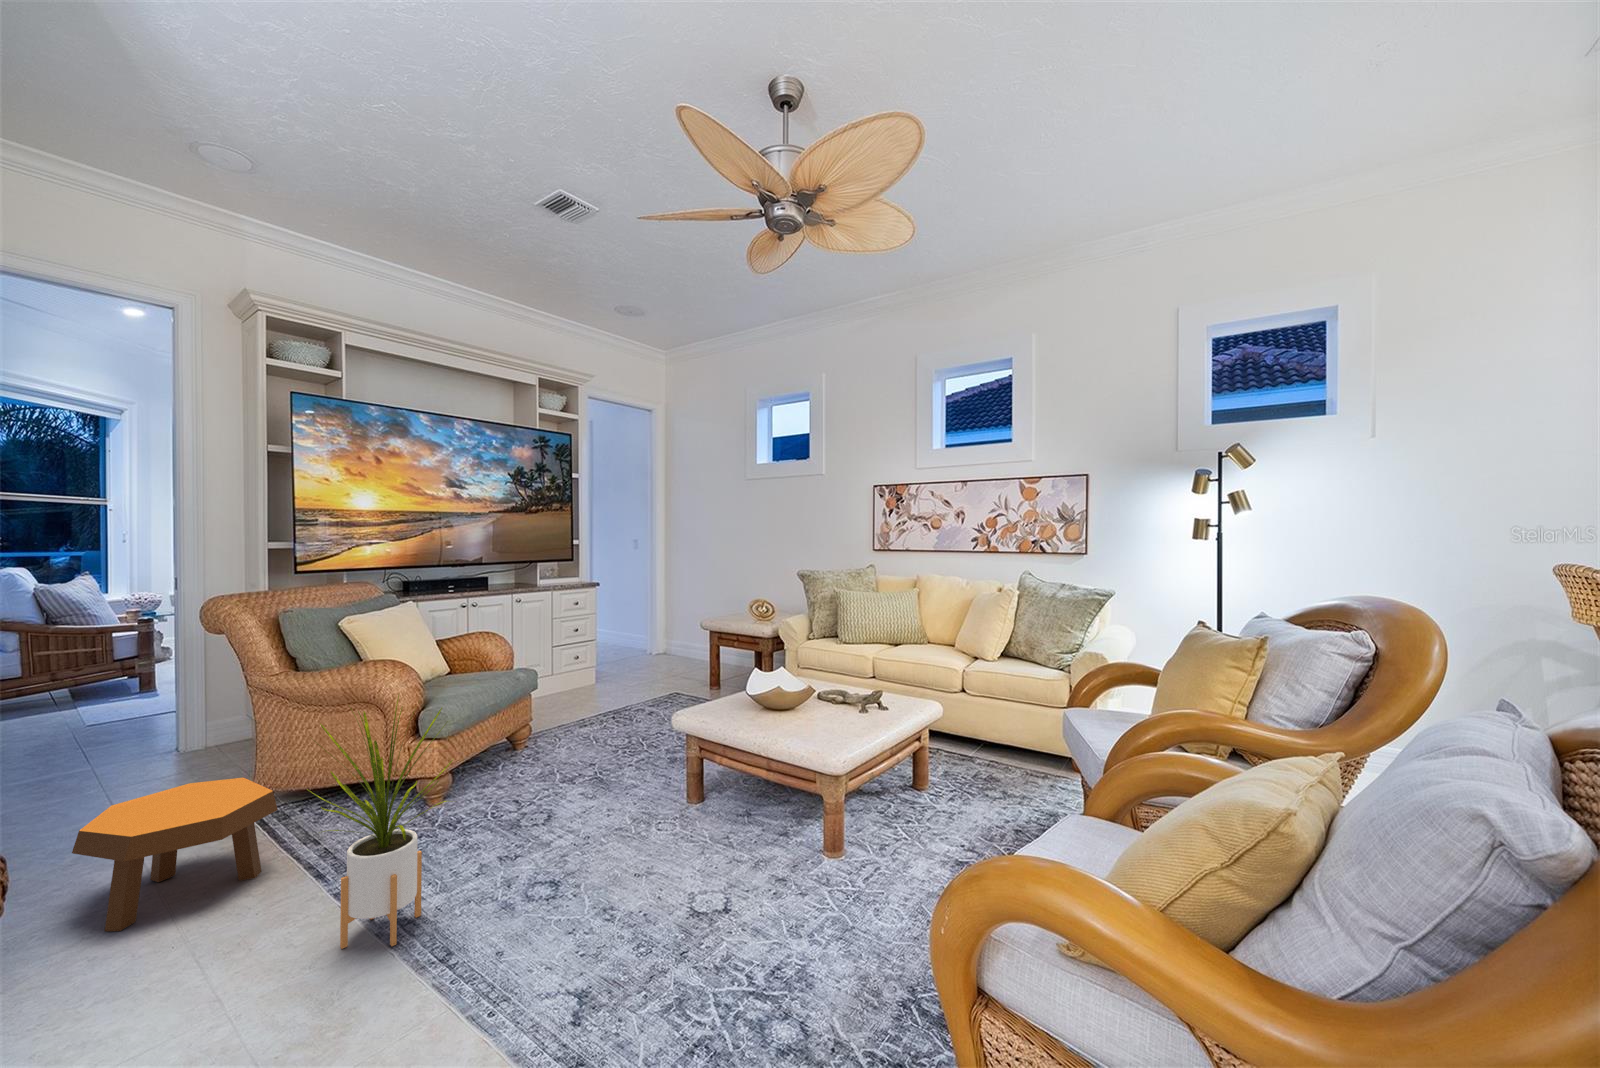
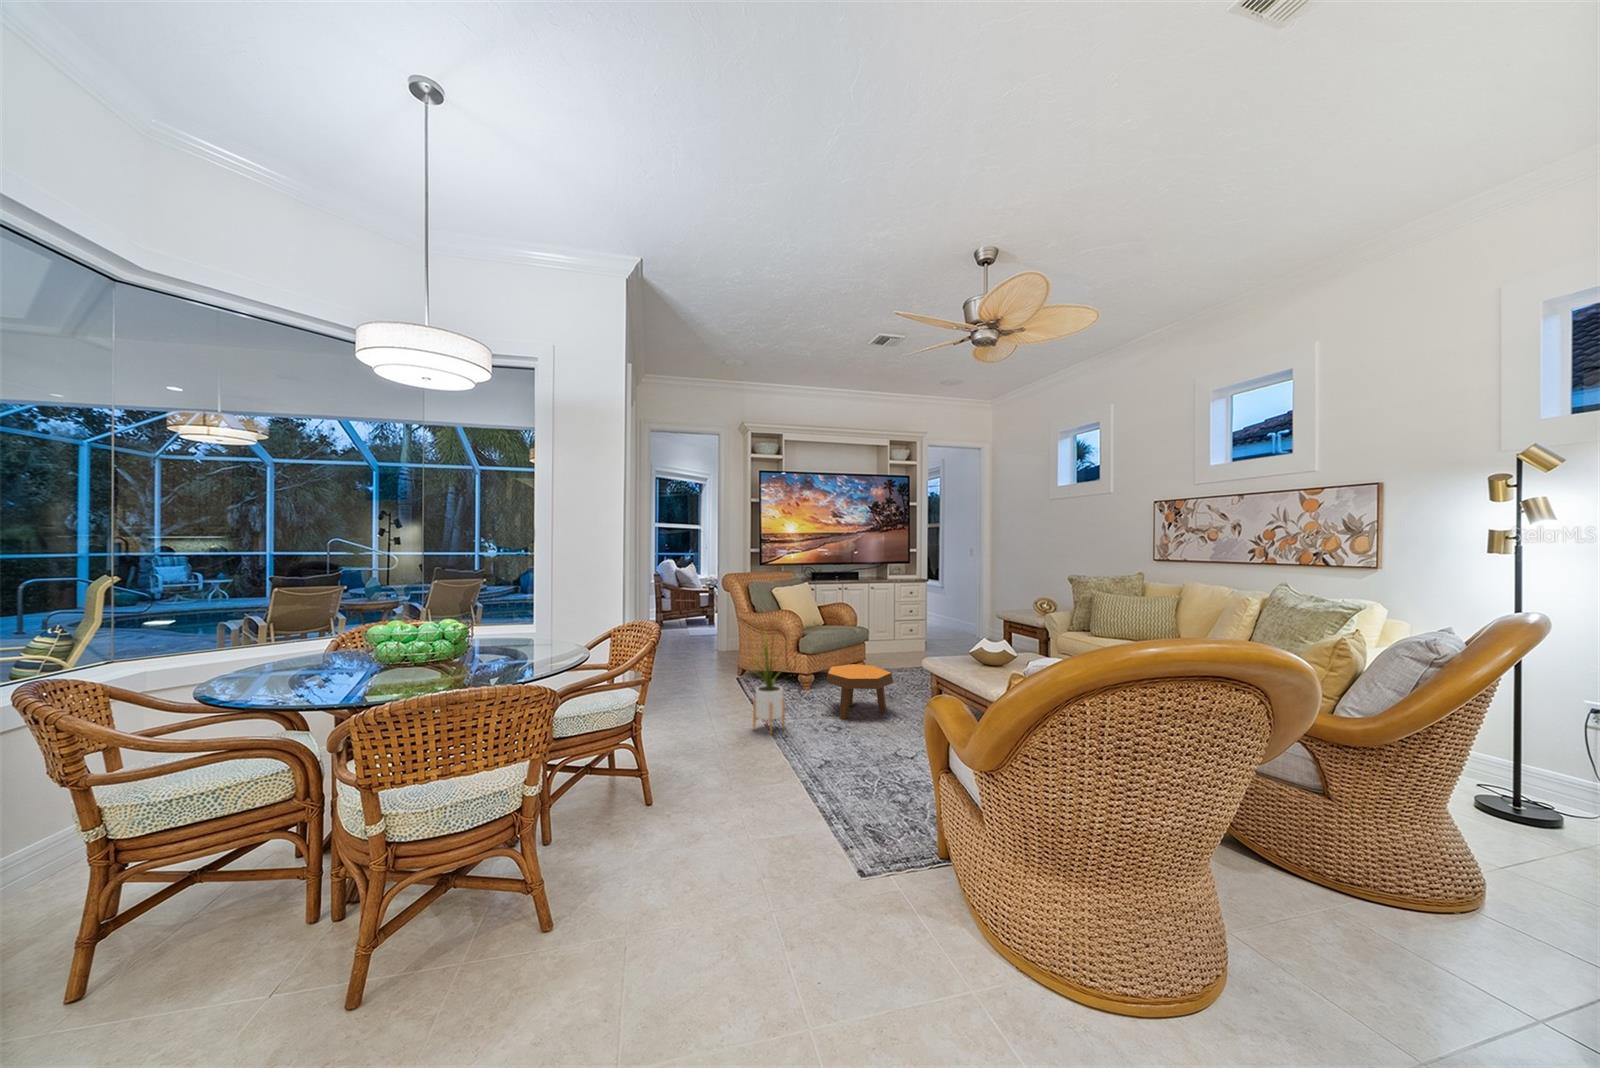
footstool: present [72,778,278,931] -> present [826,664,893,719]

